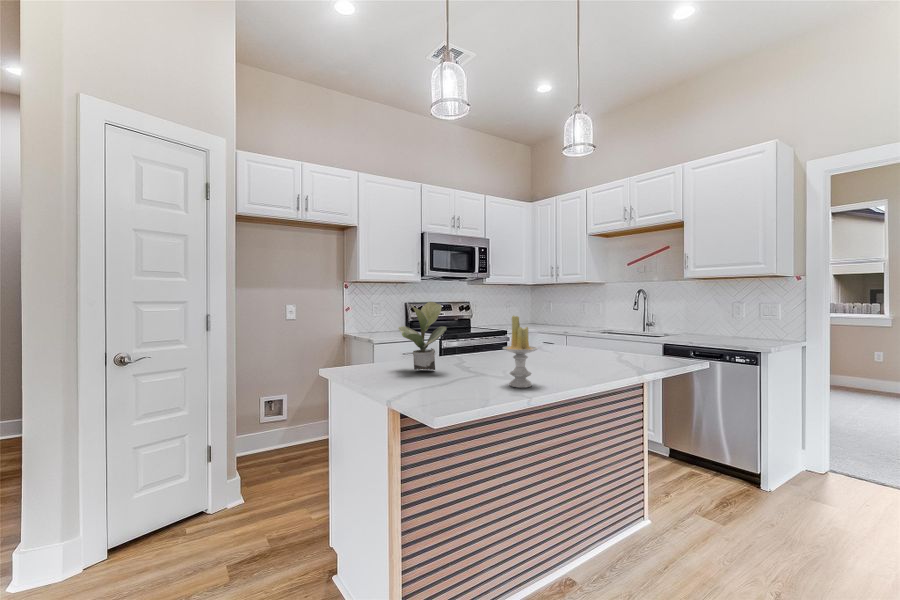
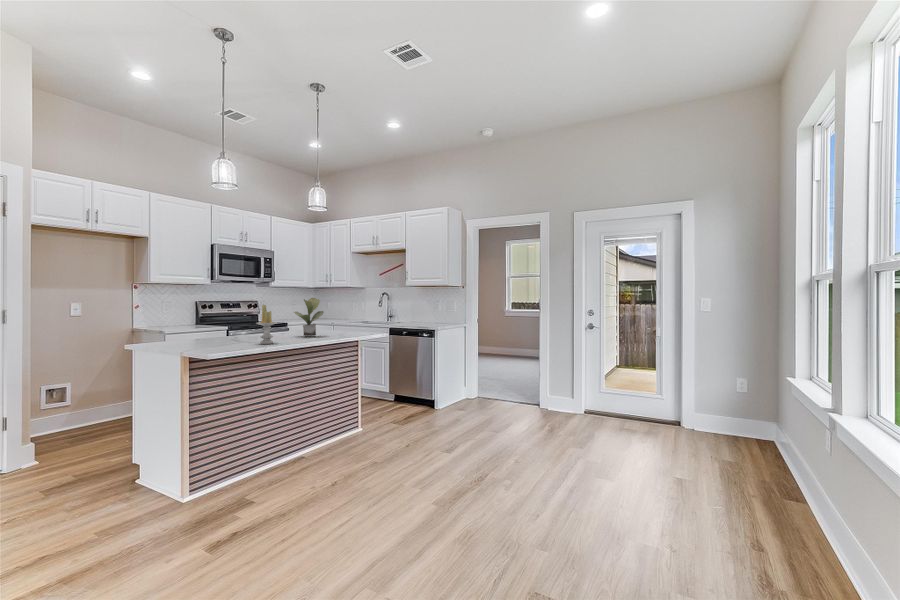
potted plant: present [398,302,447,370] -> present [294,298,324,336]

